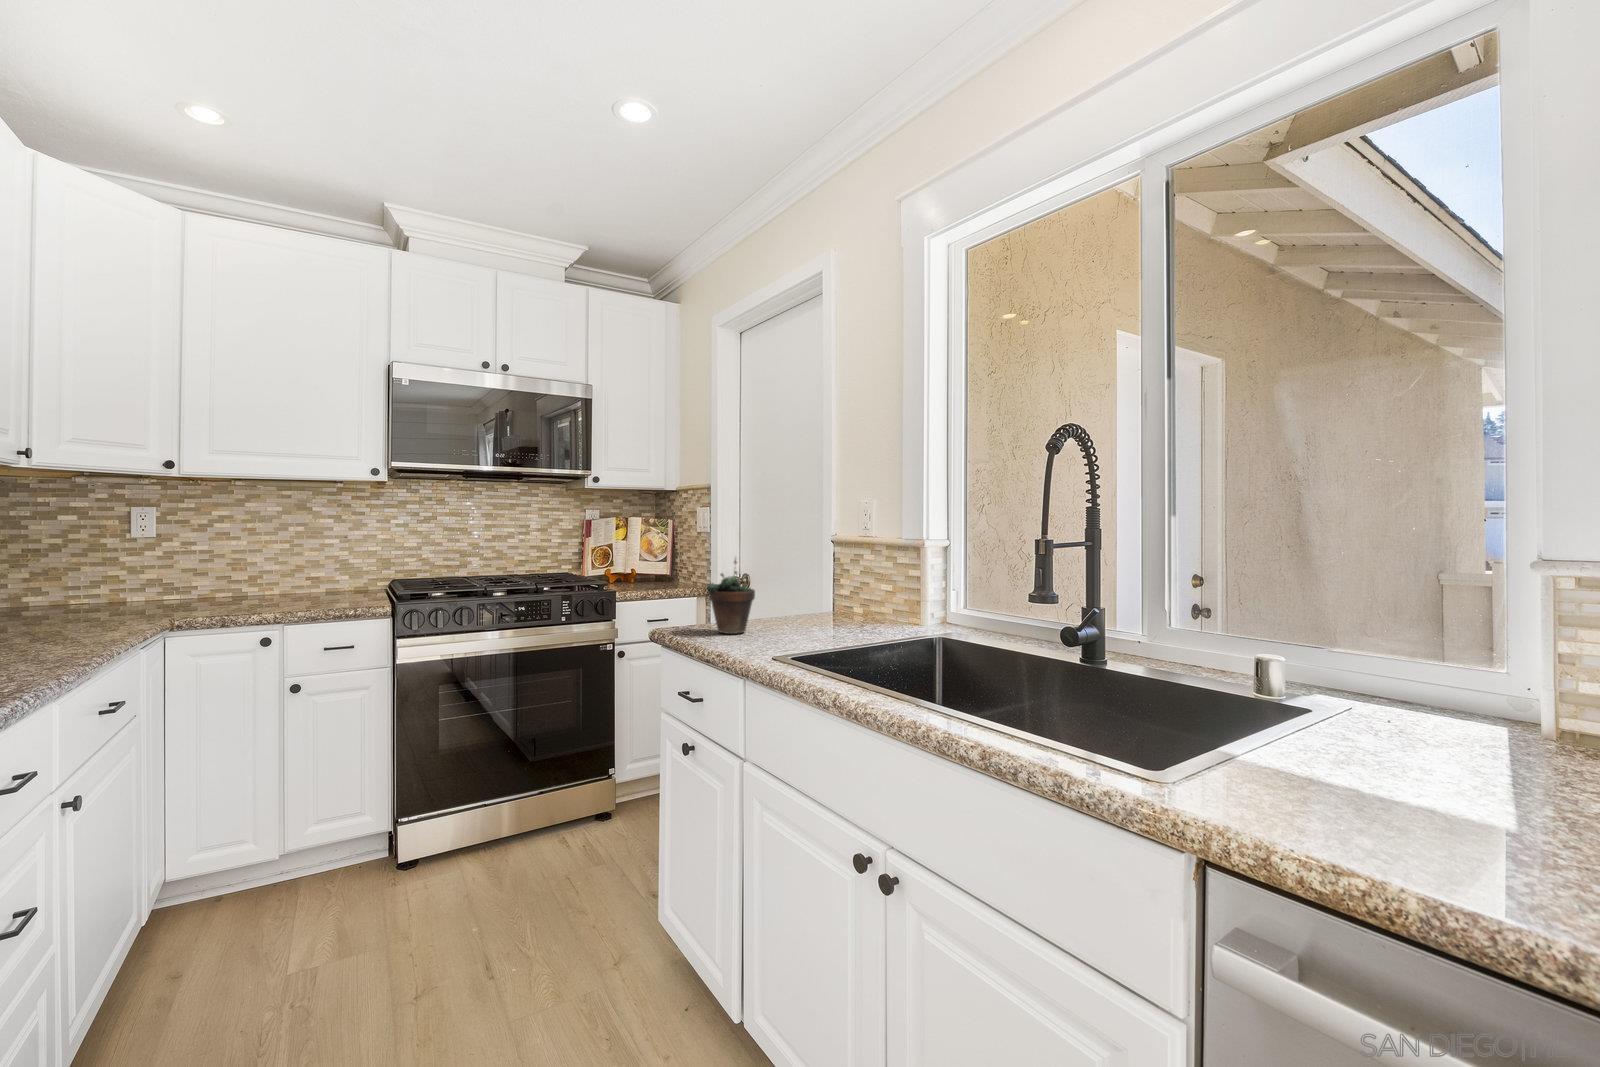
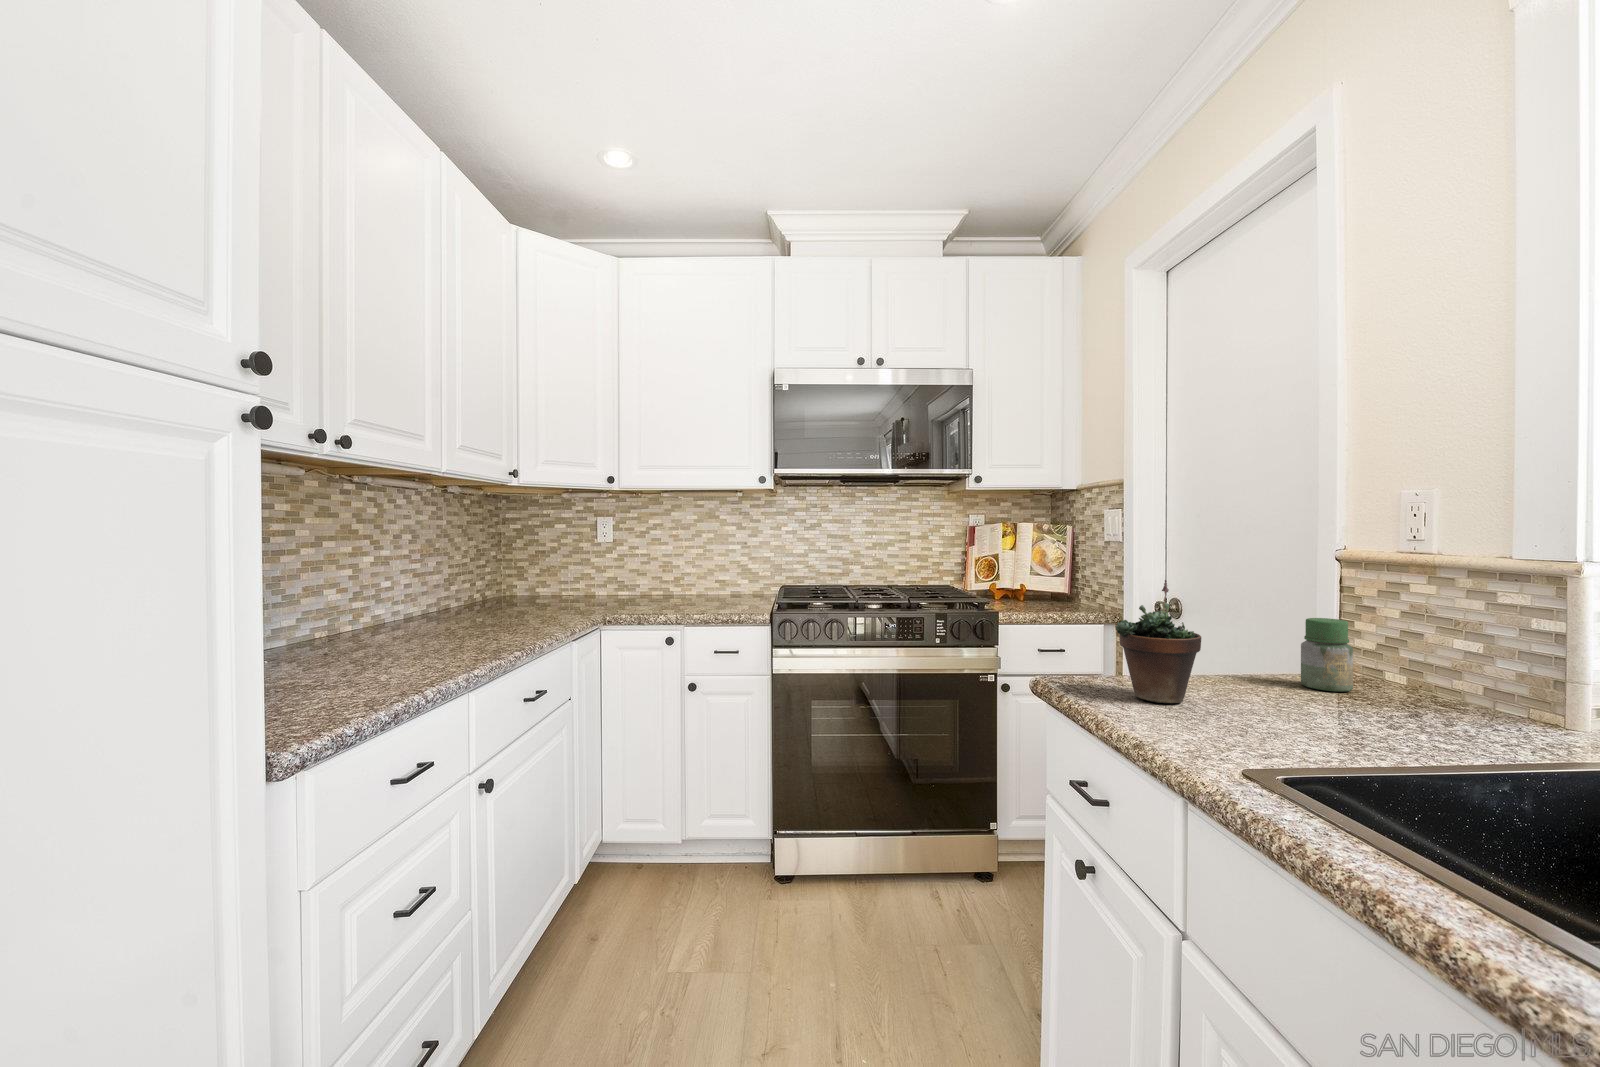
jar: none [810,578,835,621] -> present [1301,618,1353,692]

